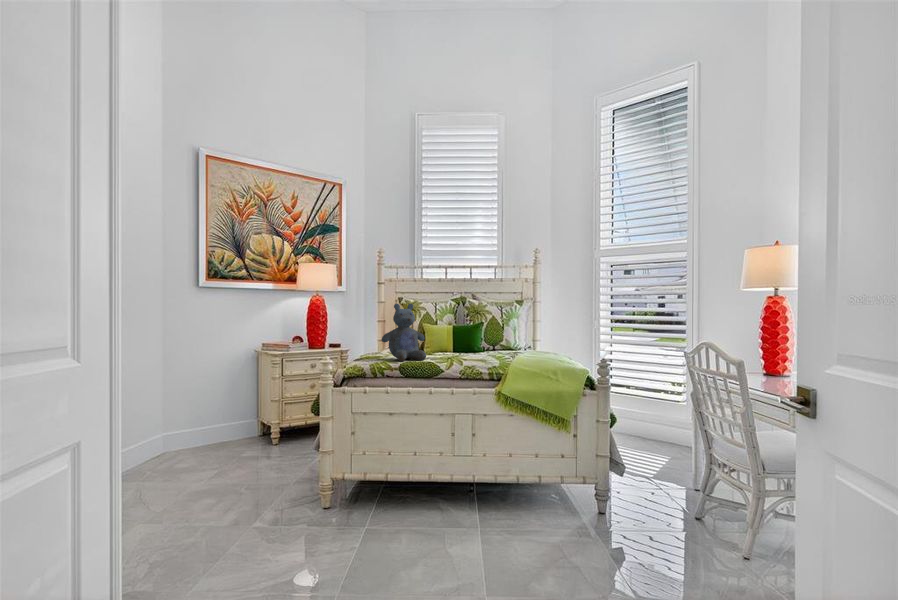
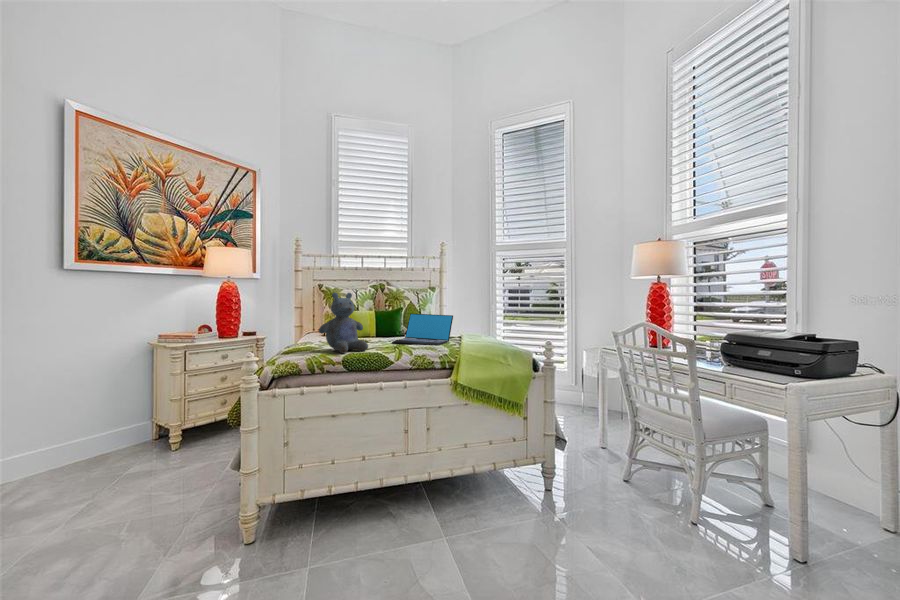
laptop: none [457,326,524,360] -> present [392,314,453,346]

